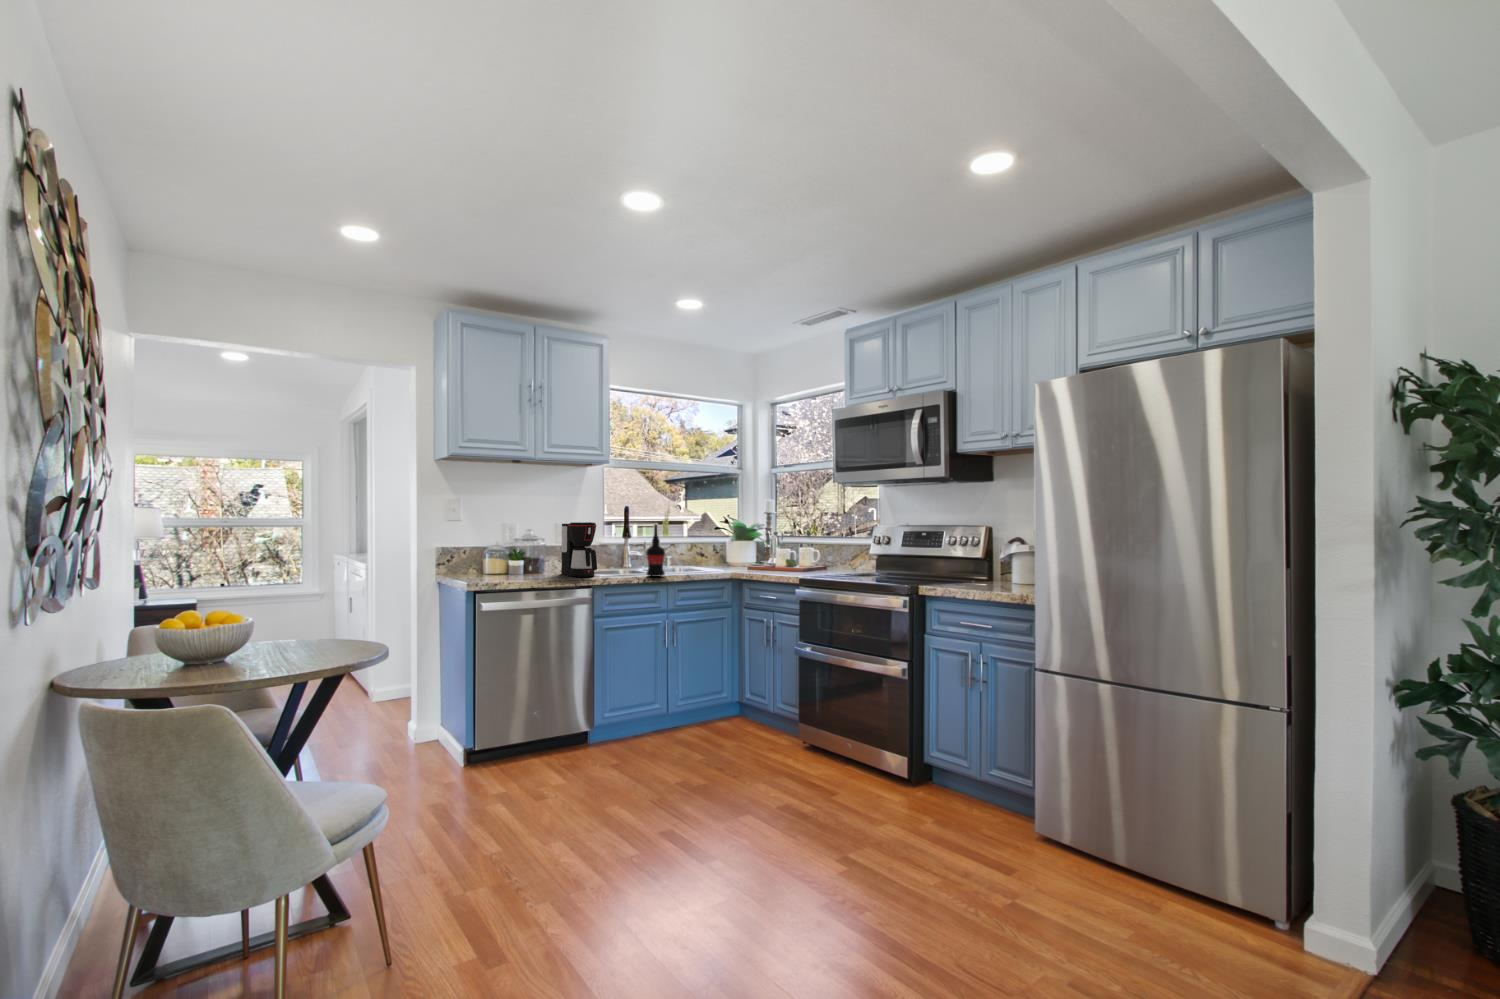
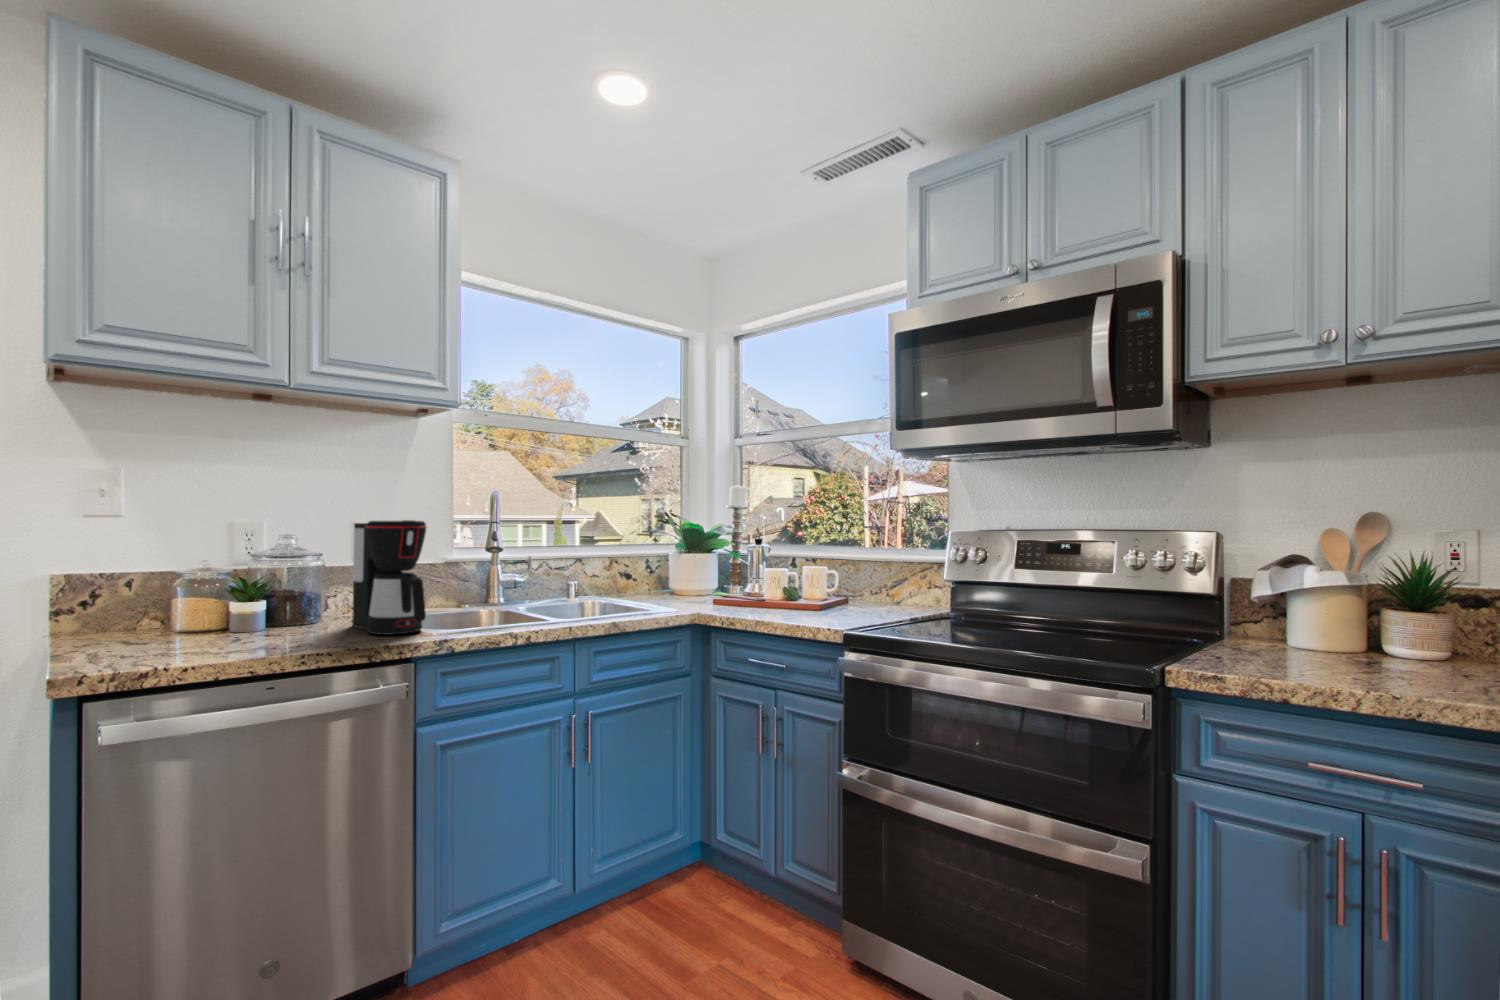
wine bottle: present [646,524,665,577] -> none [532,523,570,629]

